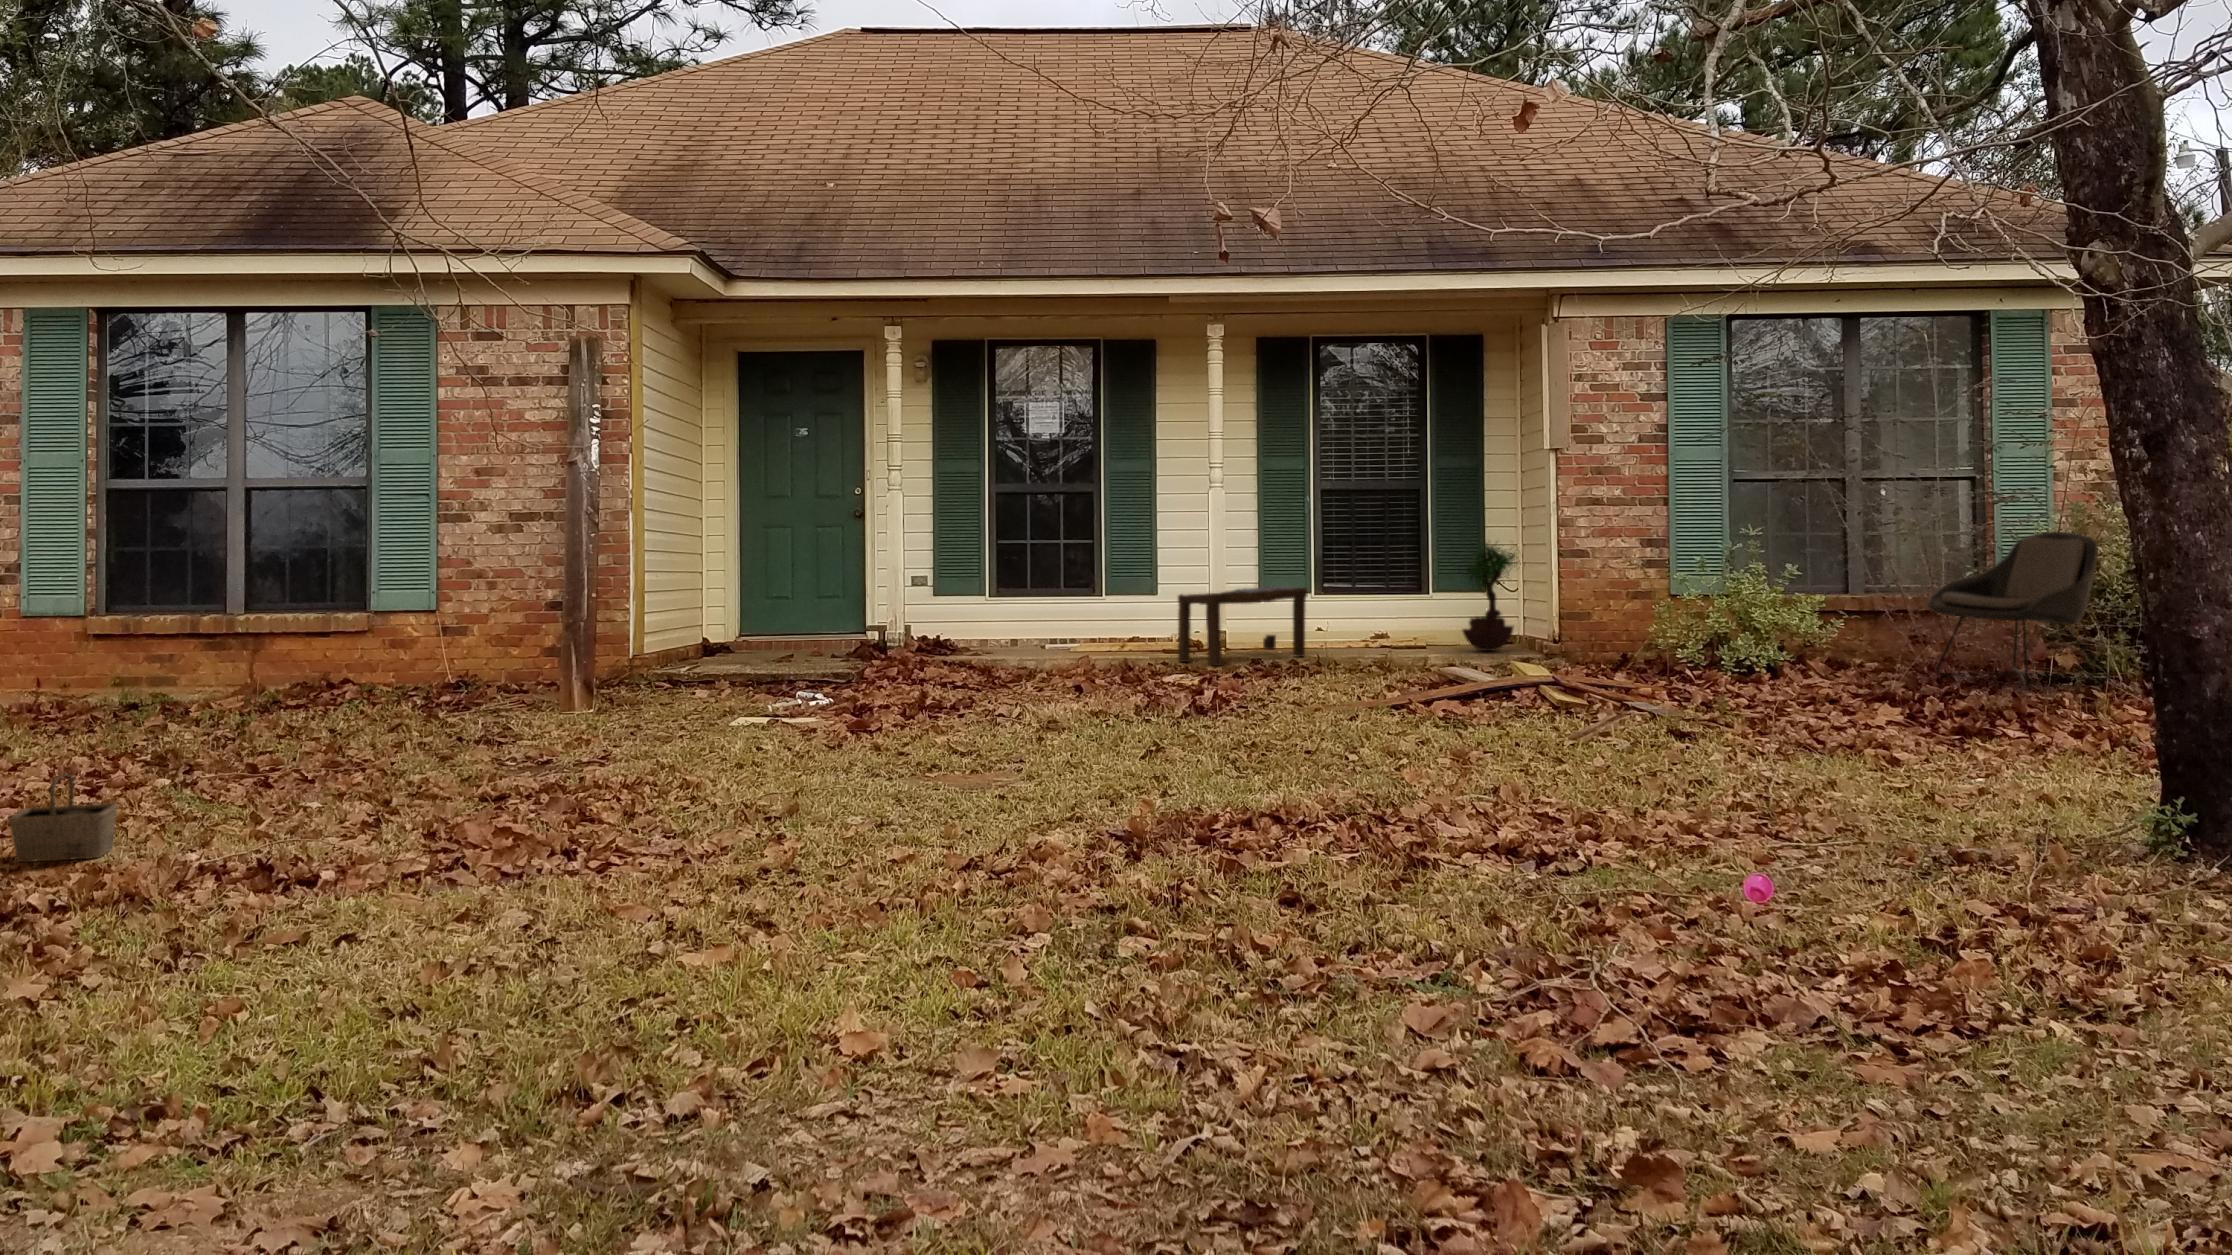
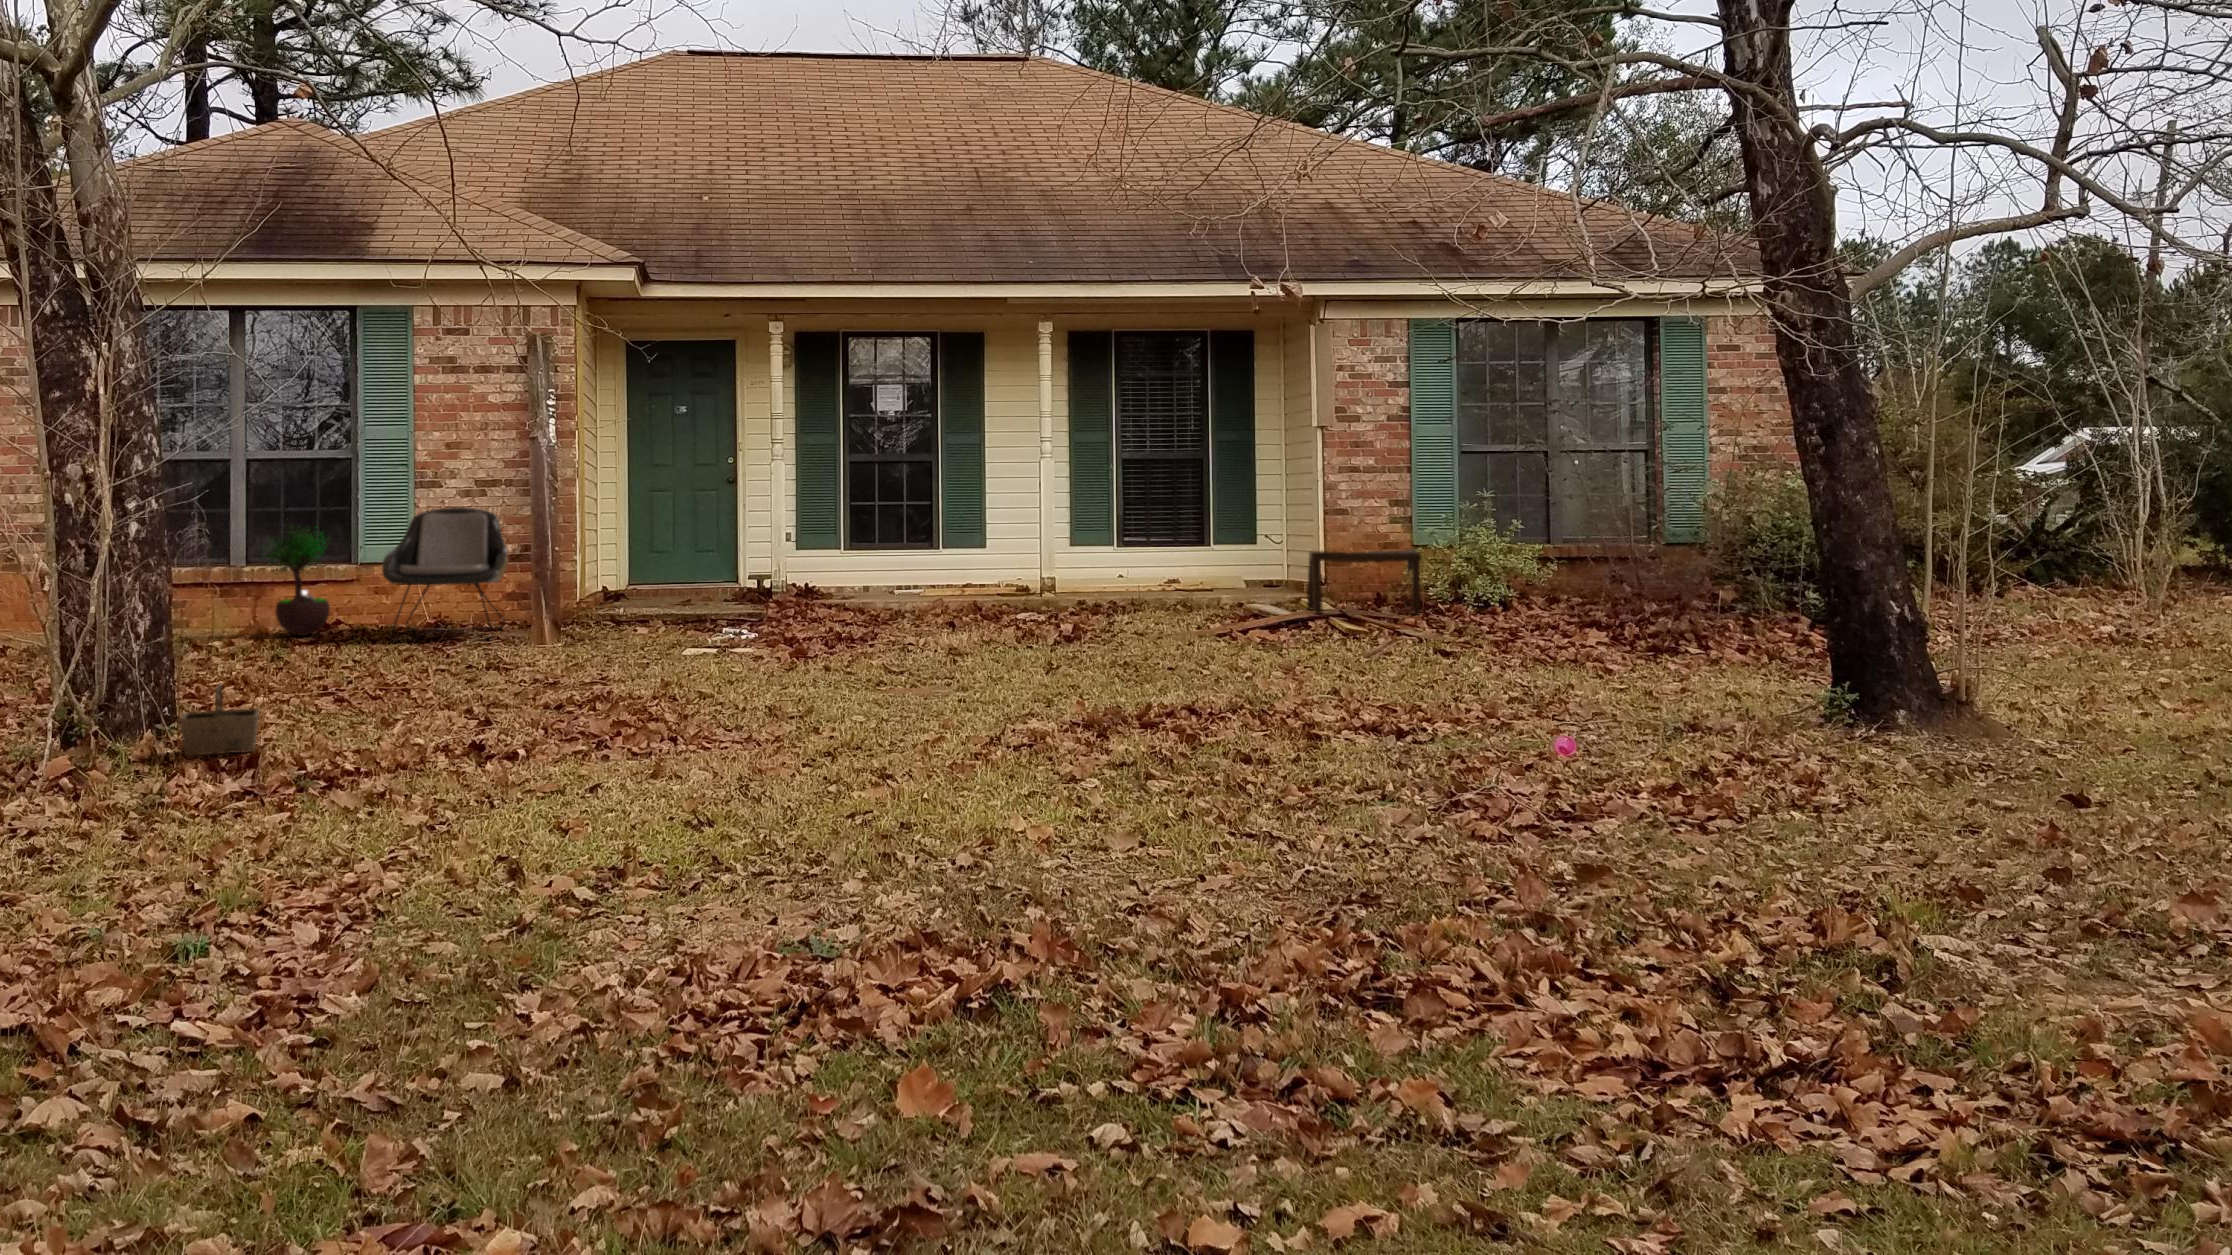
lounge chair: present [1928,532,2109,690] -> present [382,507,508,643]
potted tree: present [1457,541,1521,651] -> present [262,527,330,636]
bench: present [1178,585,1308,666] -> present [1307,550,1421,615]

